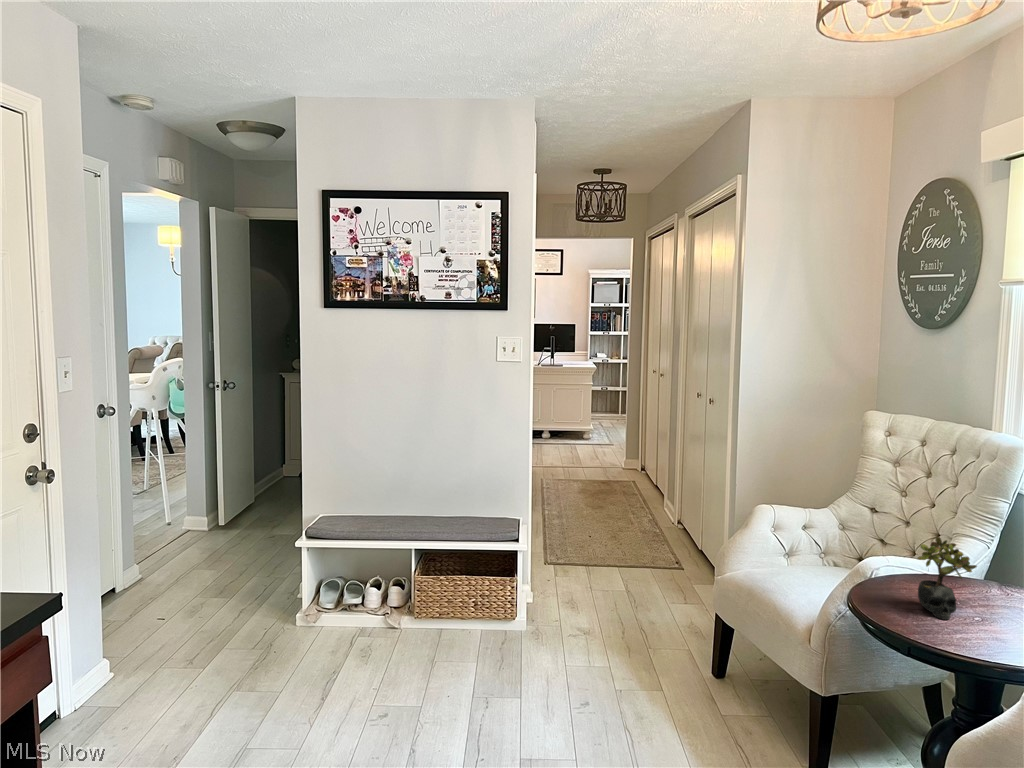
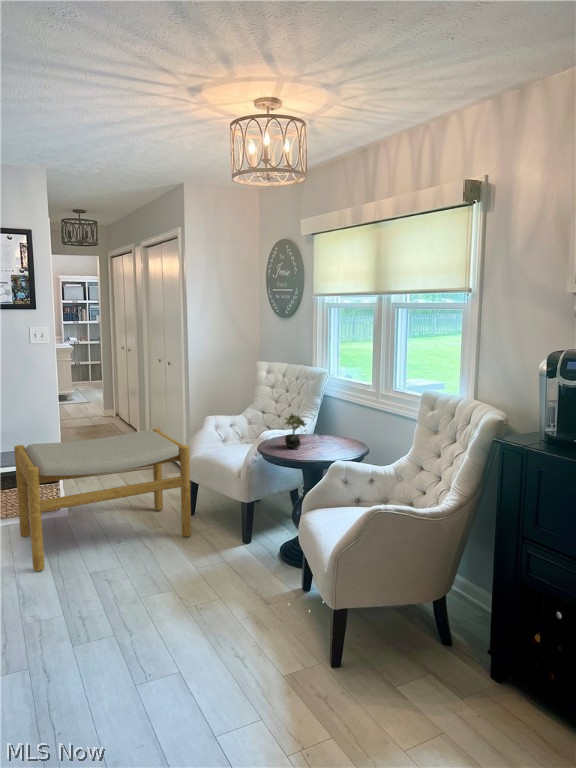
footstool: none [442,513,717,729] -> present [14,429,191,571]

